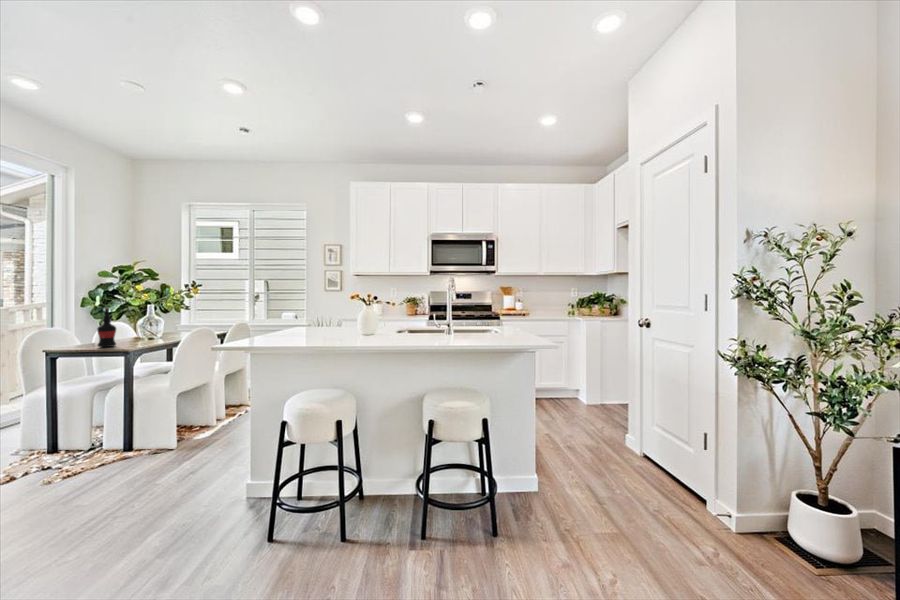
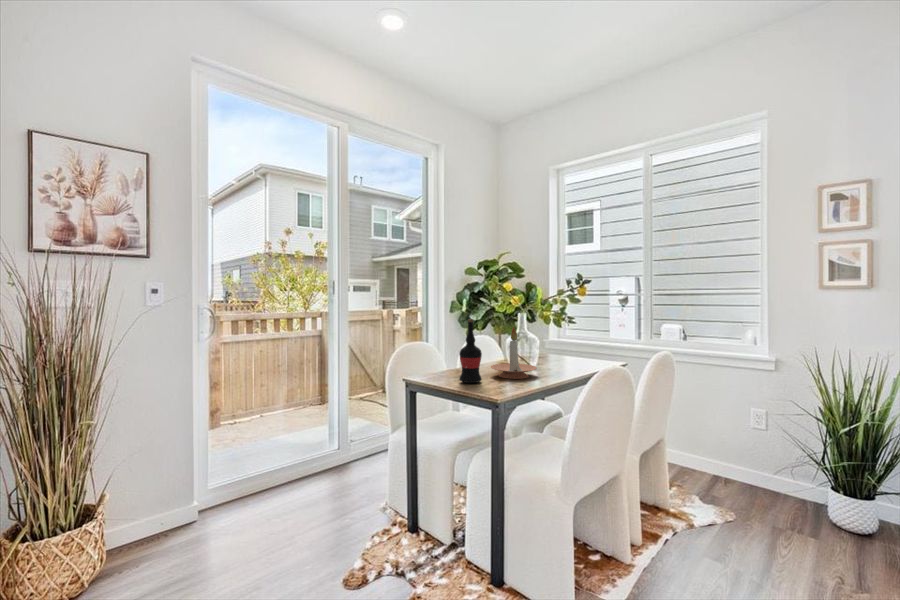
candle holder: none [124,312,160,343] -> present [491,327,537,379]

